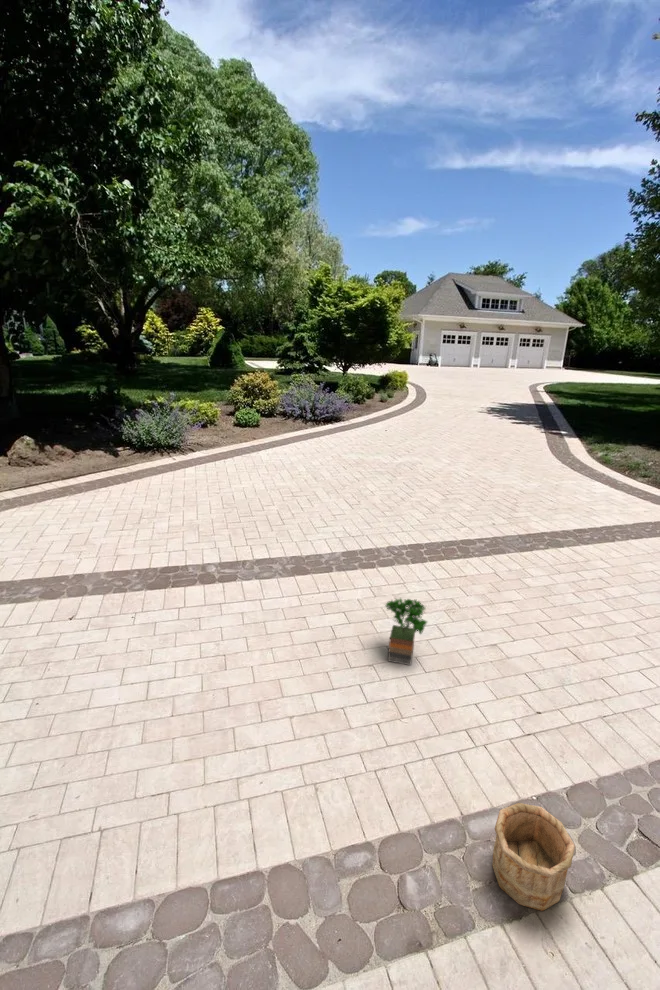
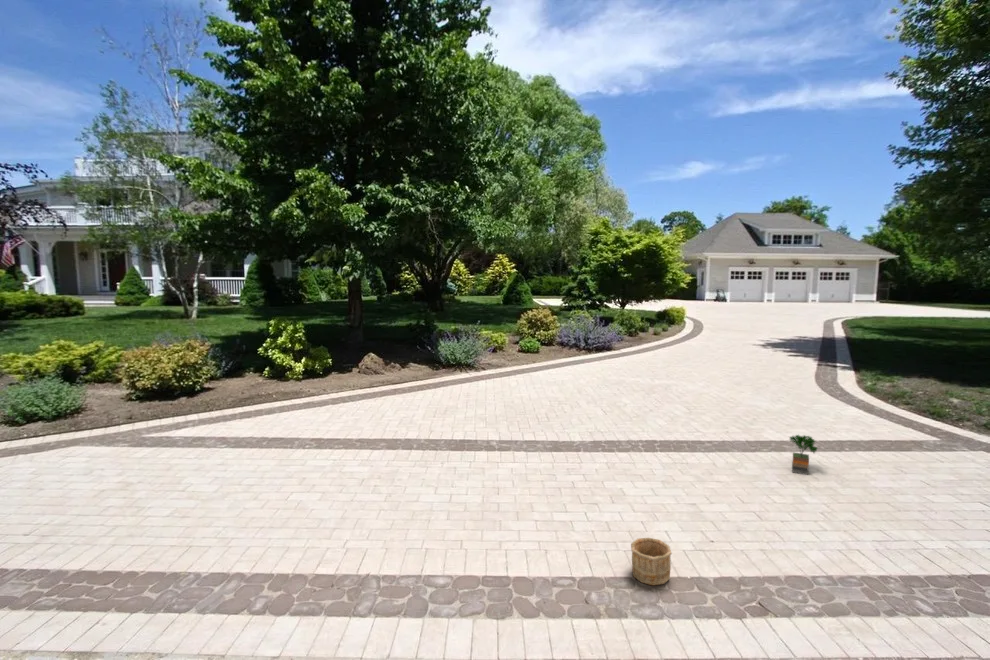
potted tree: present [386,599,427,665] -> present [790,435,817,475]

